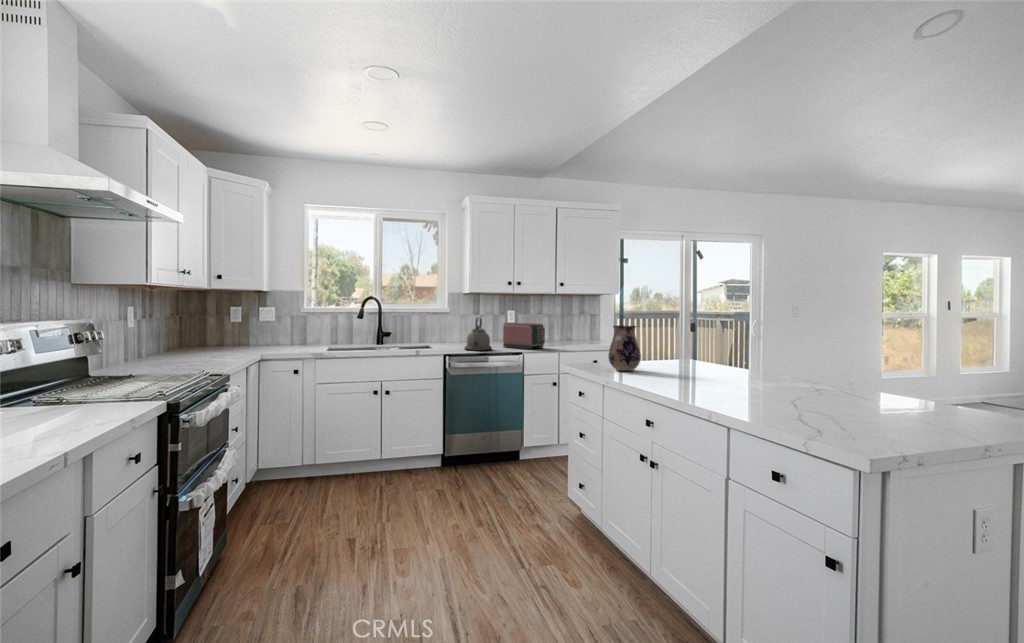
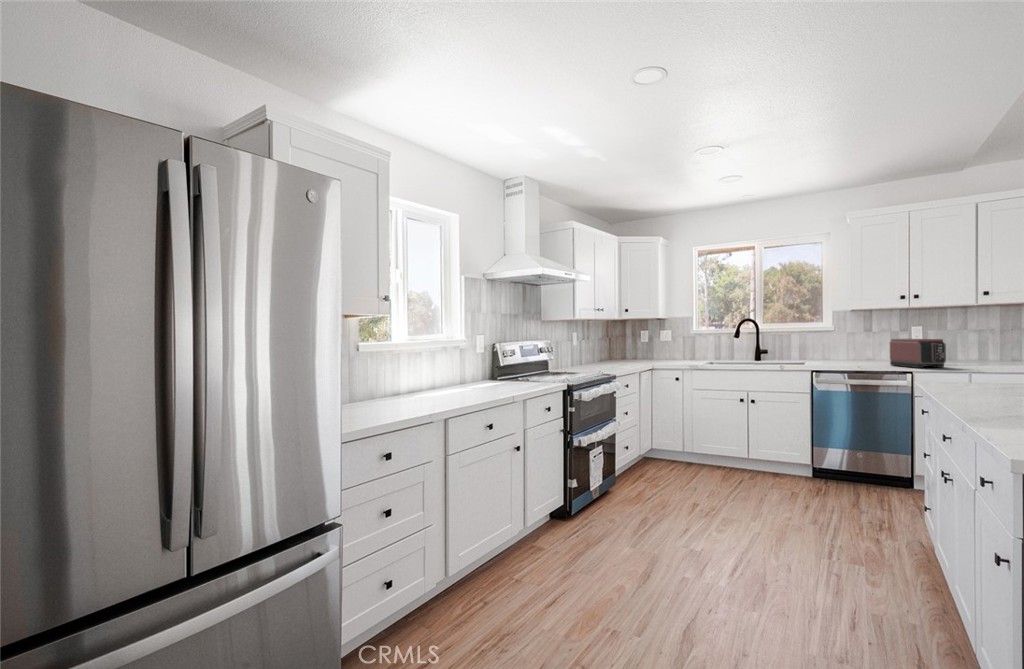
kettle: present [464,318,492,351] -> none [834,334,868,368]
ceramic pitcher: present [608,325,641,371] -> none [953,338,1000,389]

